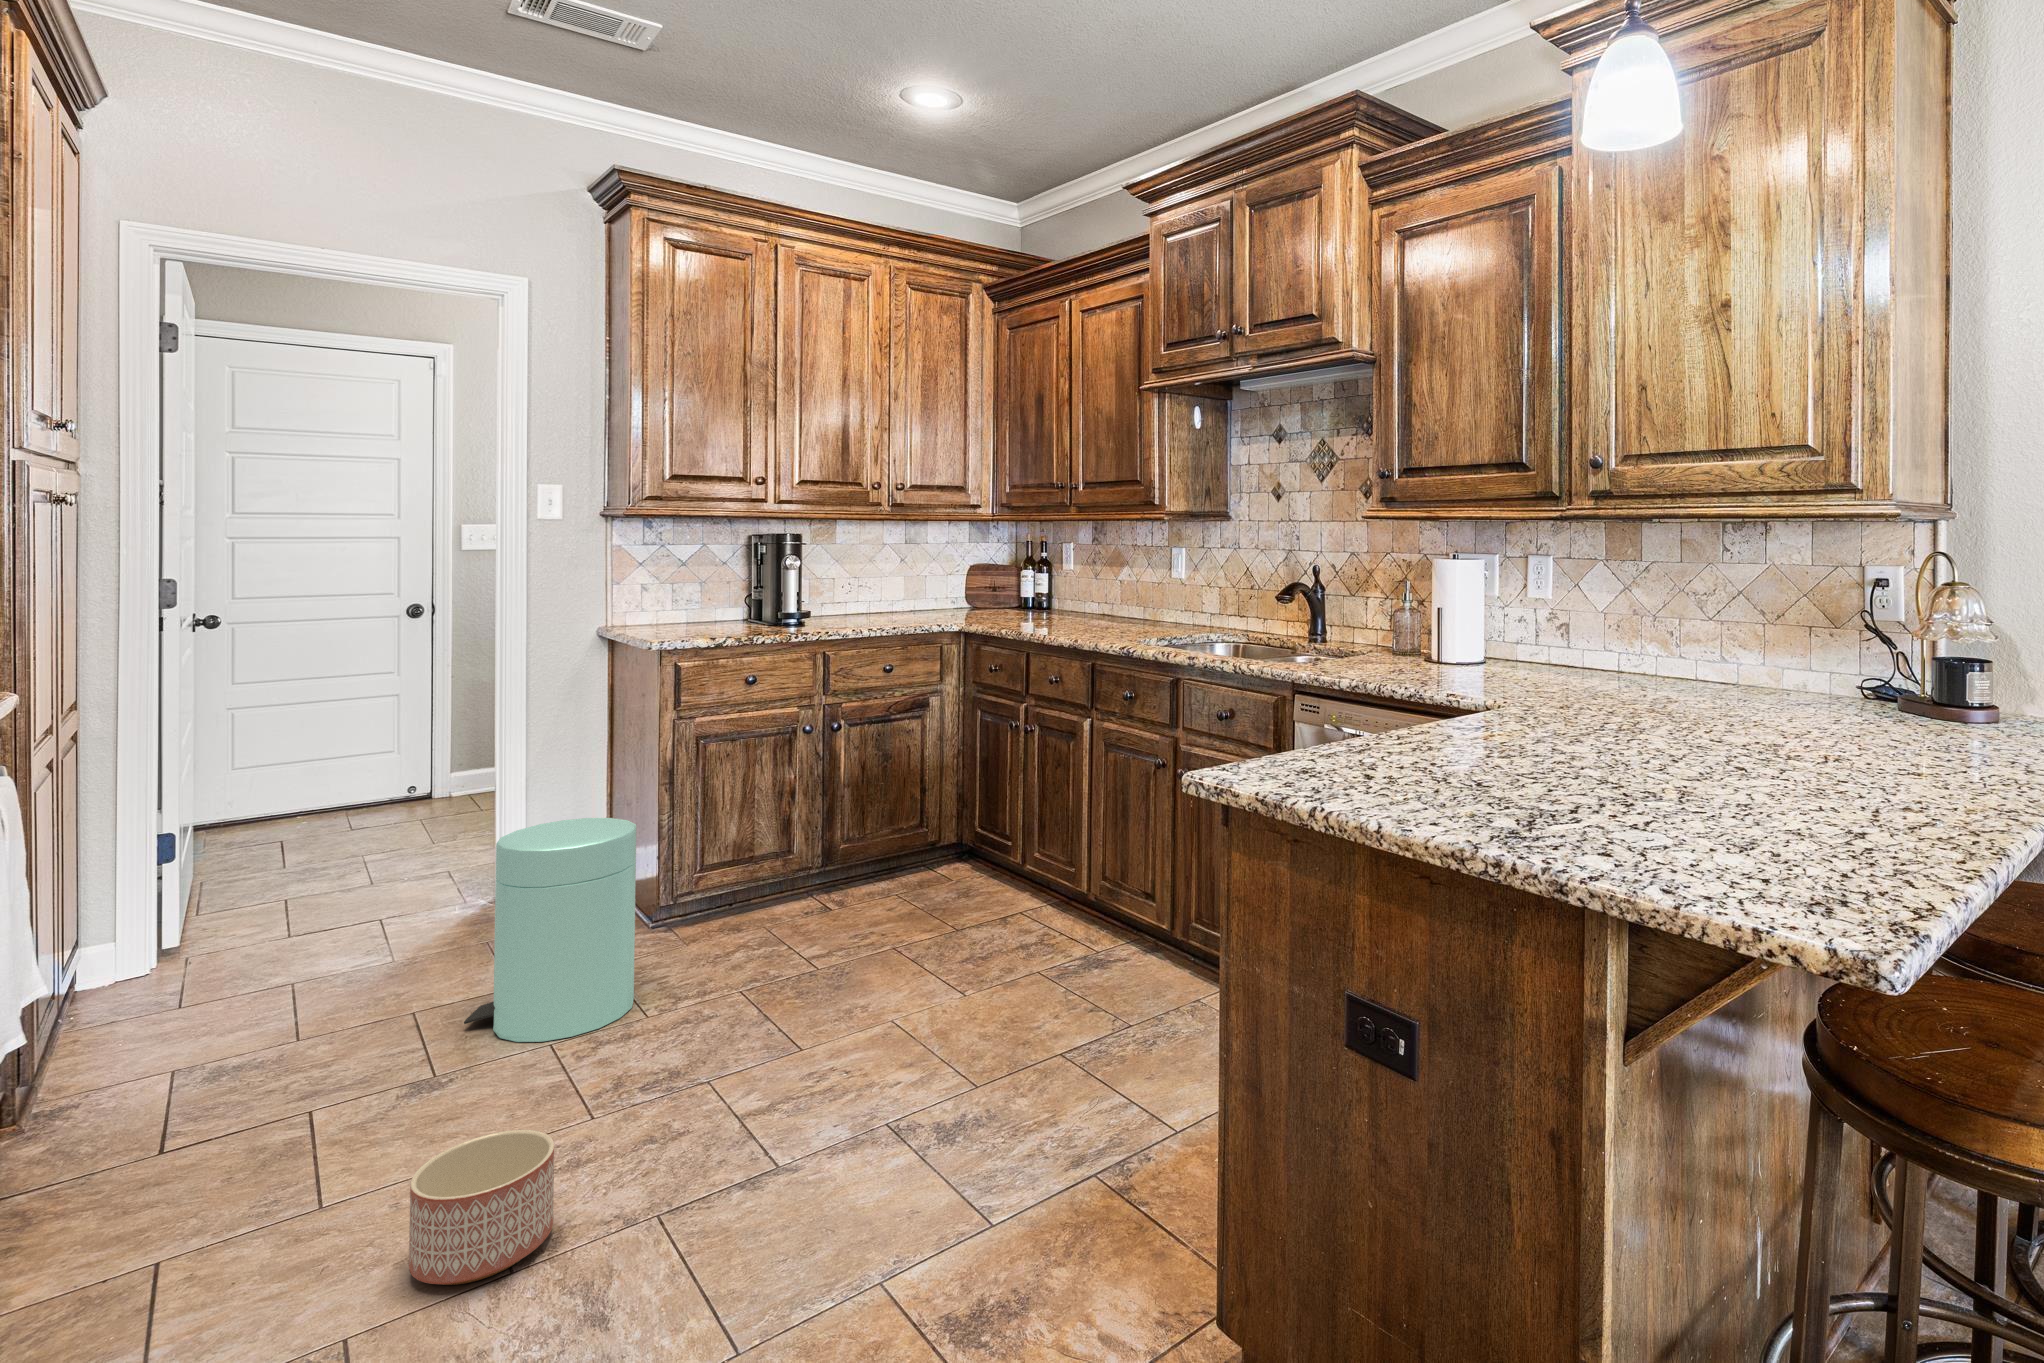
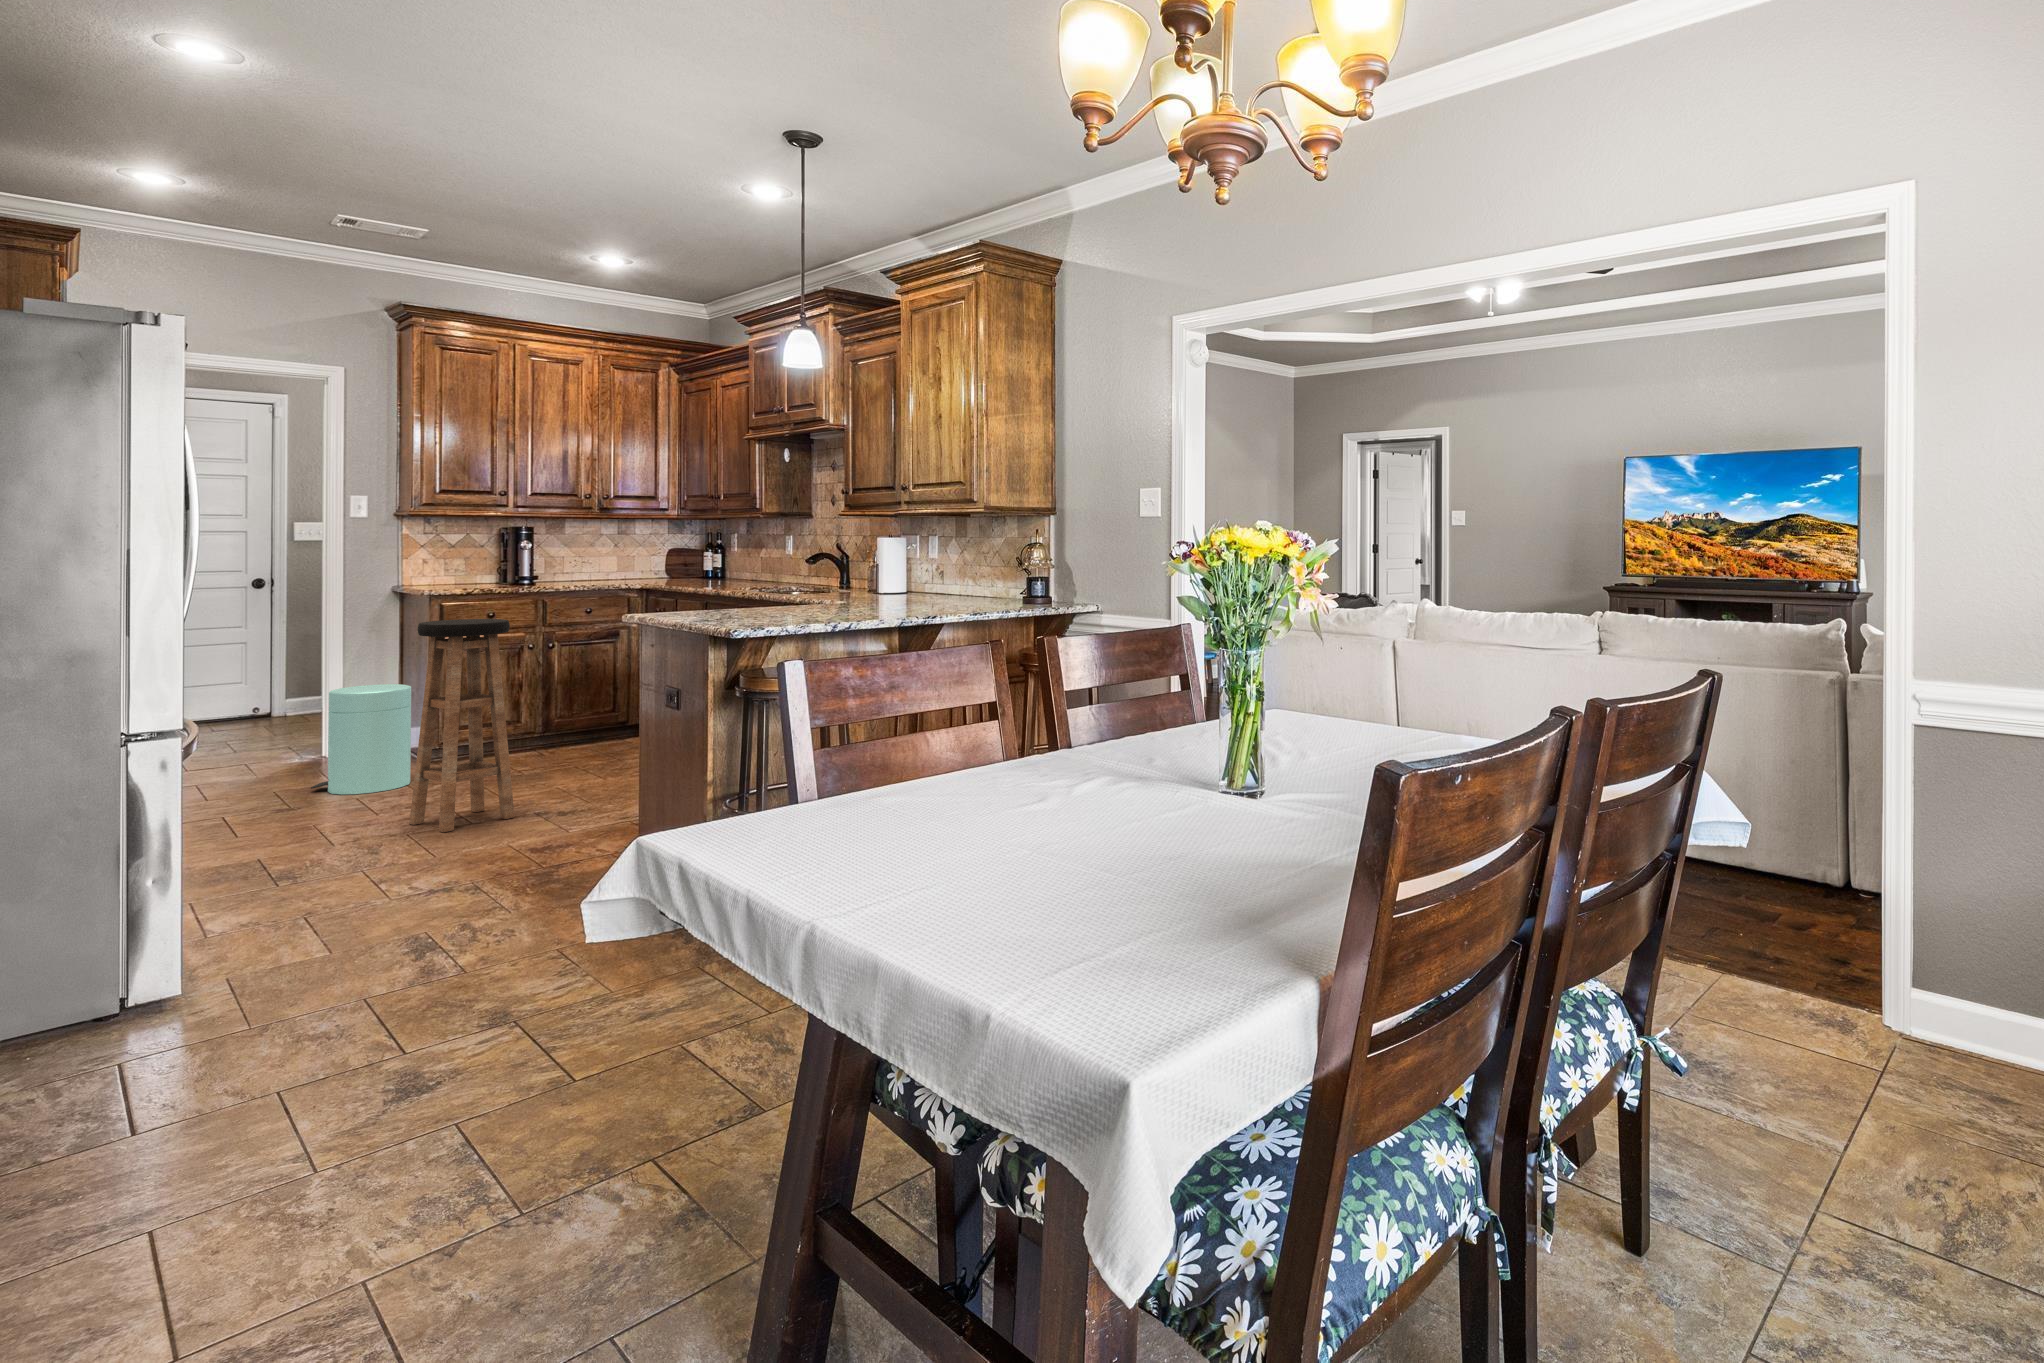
bar stool: none [650,729,858,1236] -> present [409,619,515,832]
planter: present [409,1130,554,1285] -> none [294,793,362,844]

